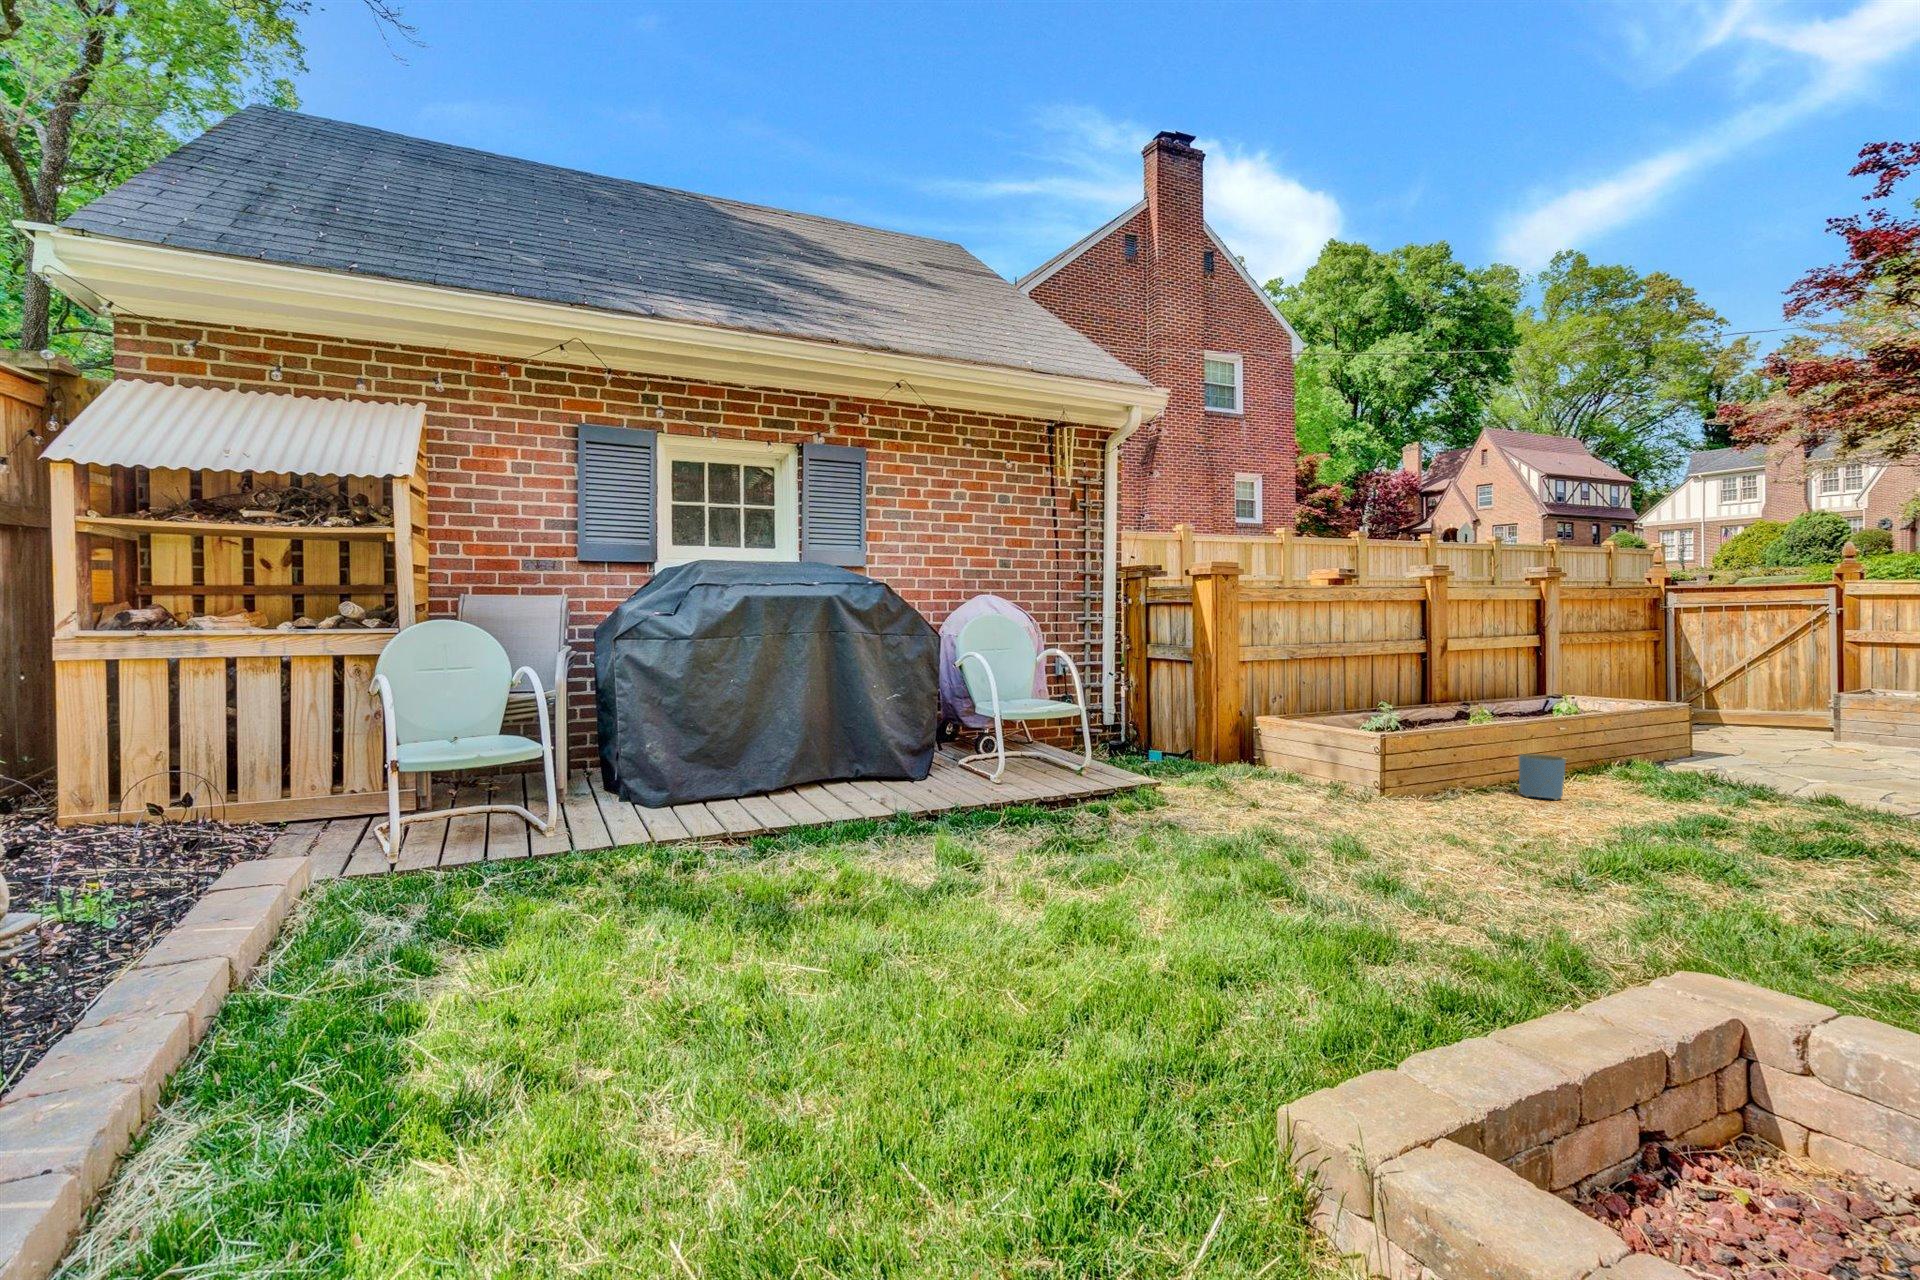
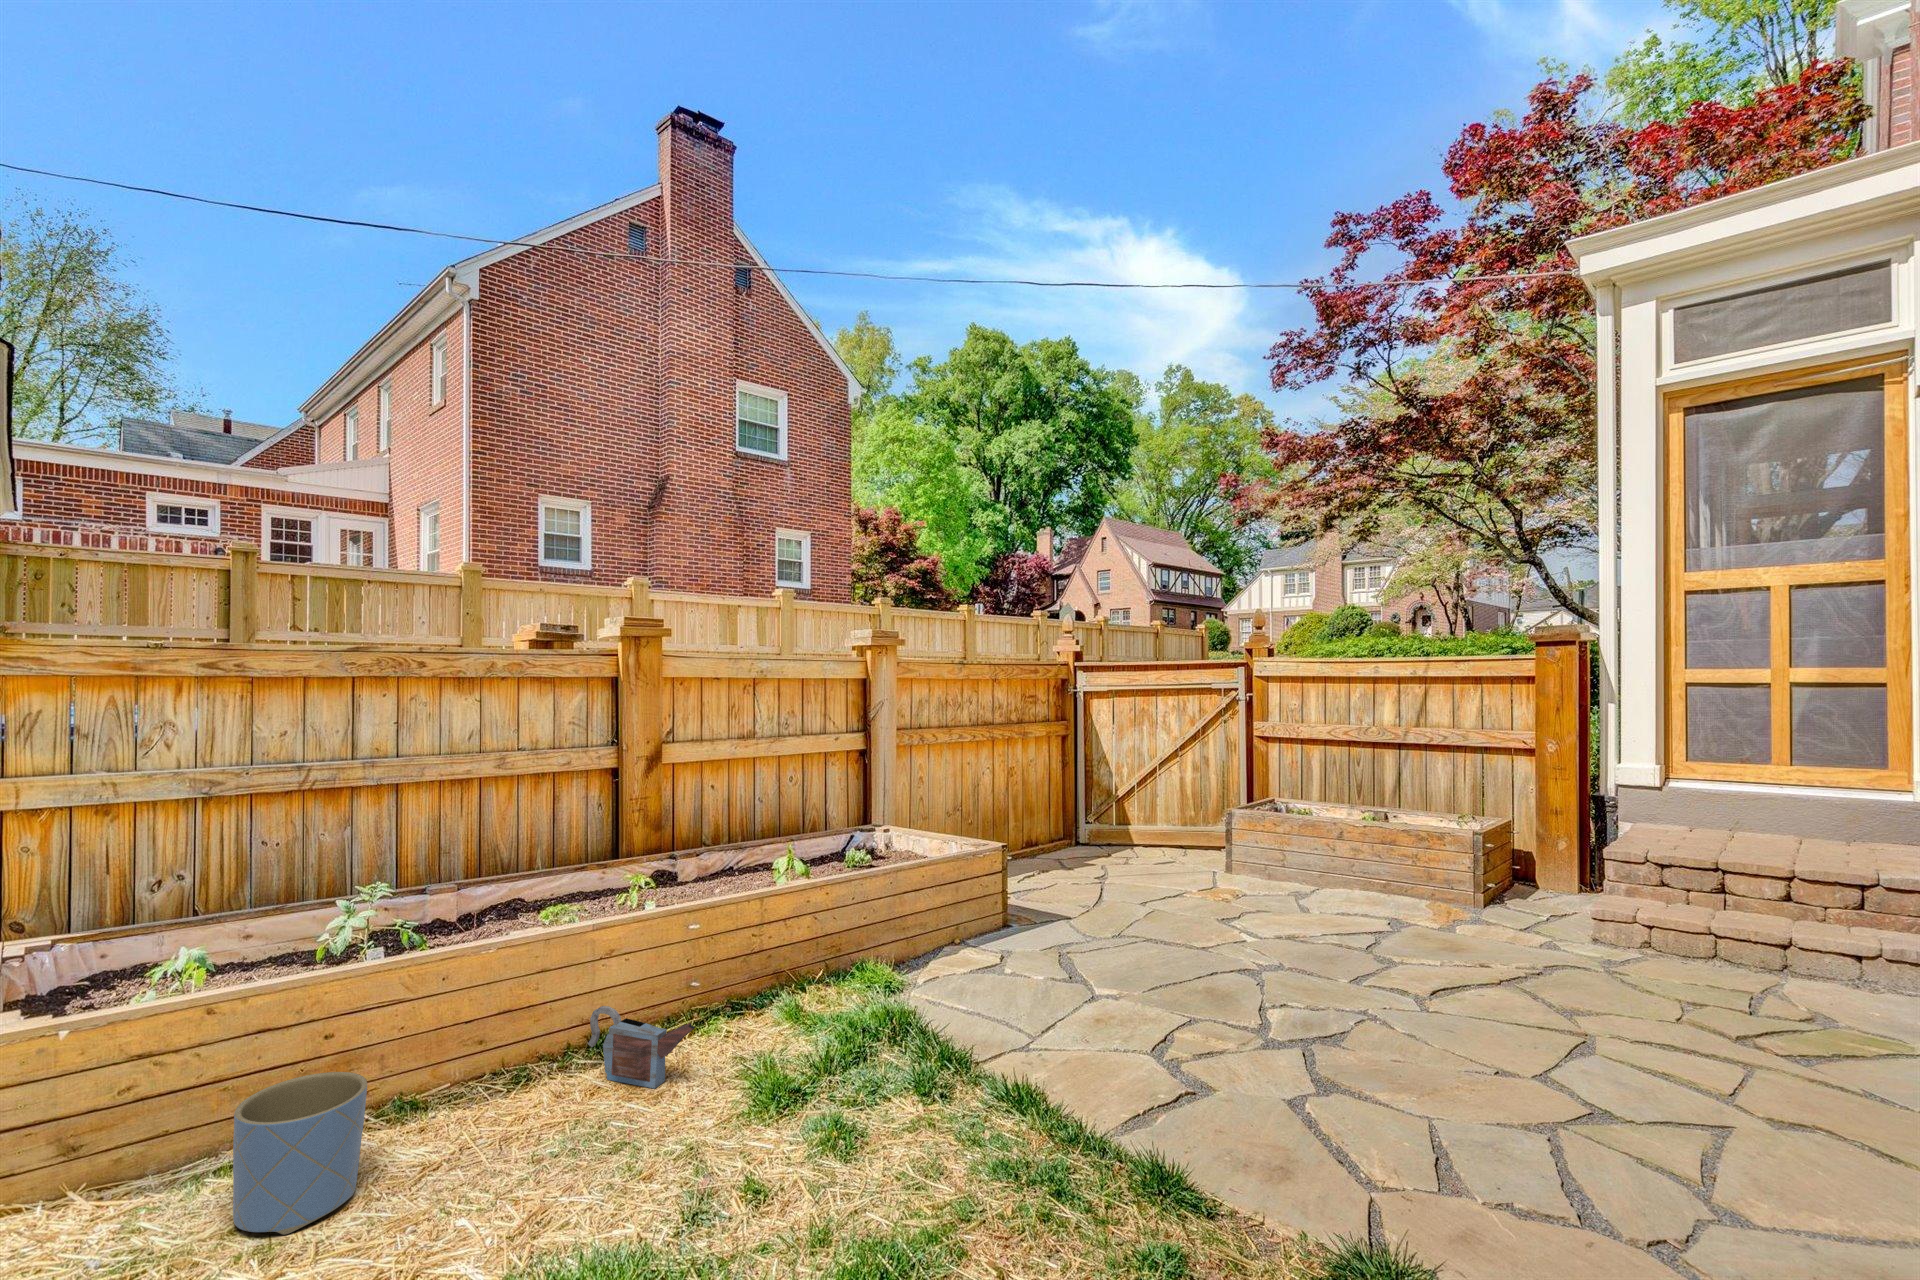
watering can: none [1569,751,1639,786] -> present [588,1006,695,1088]

